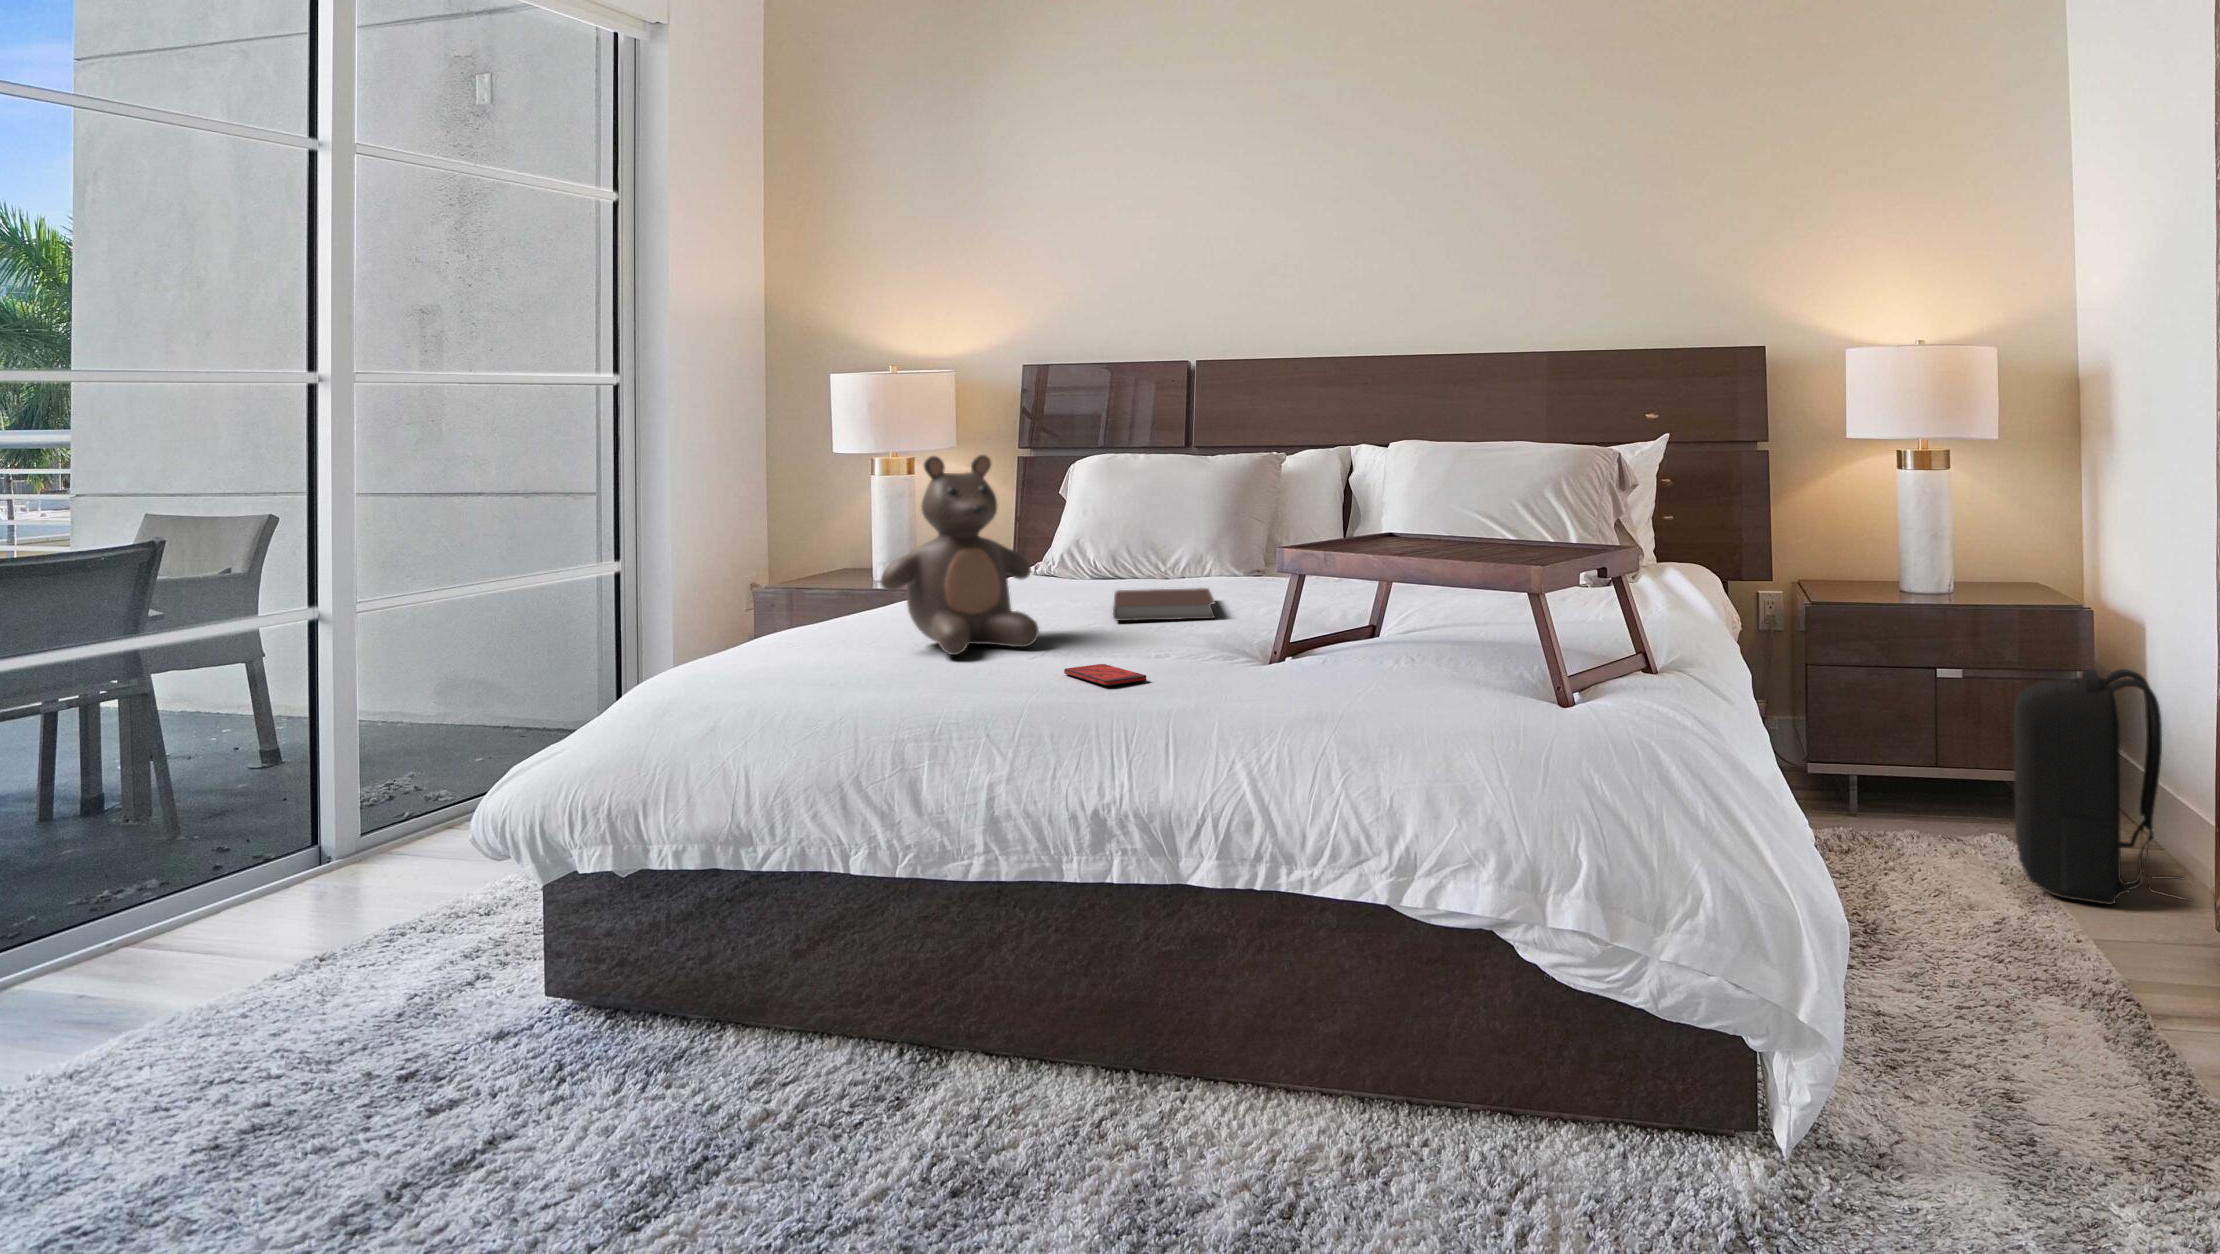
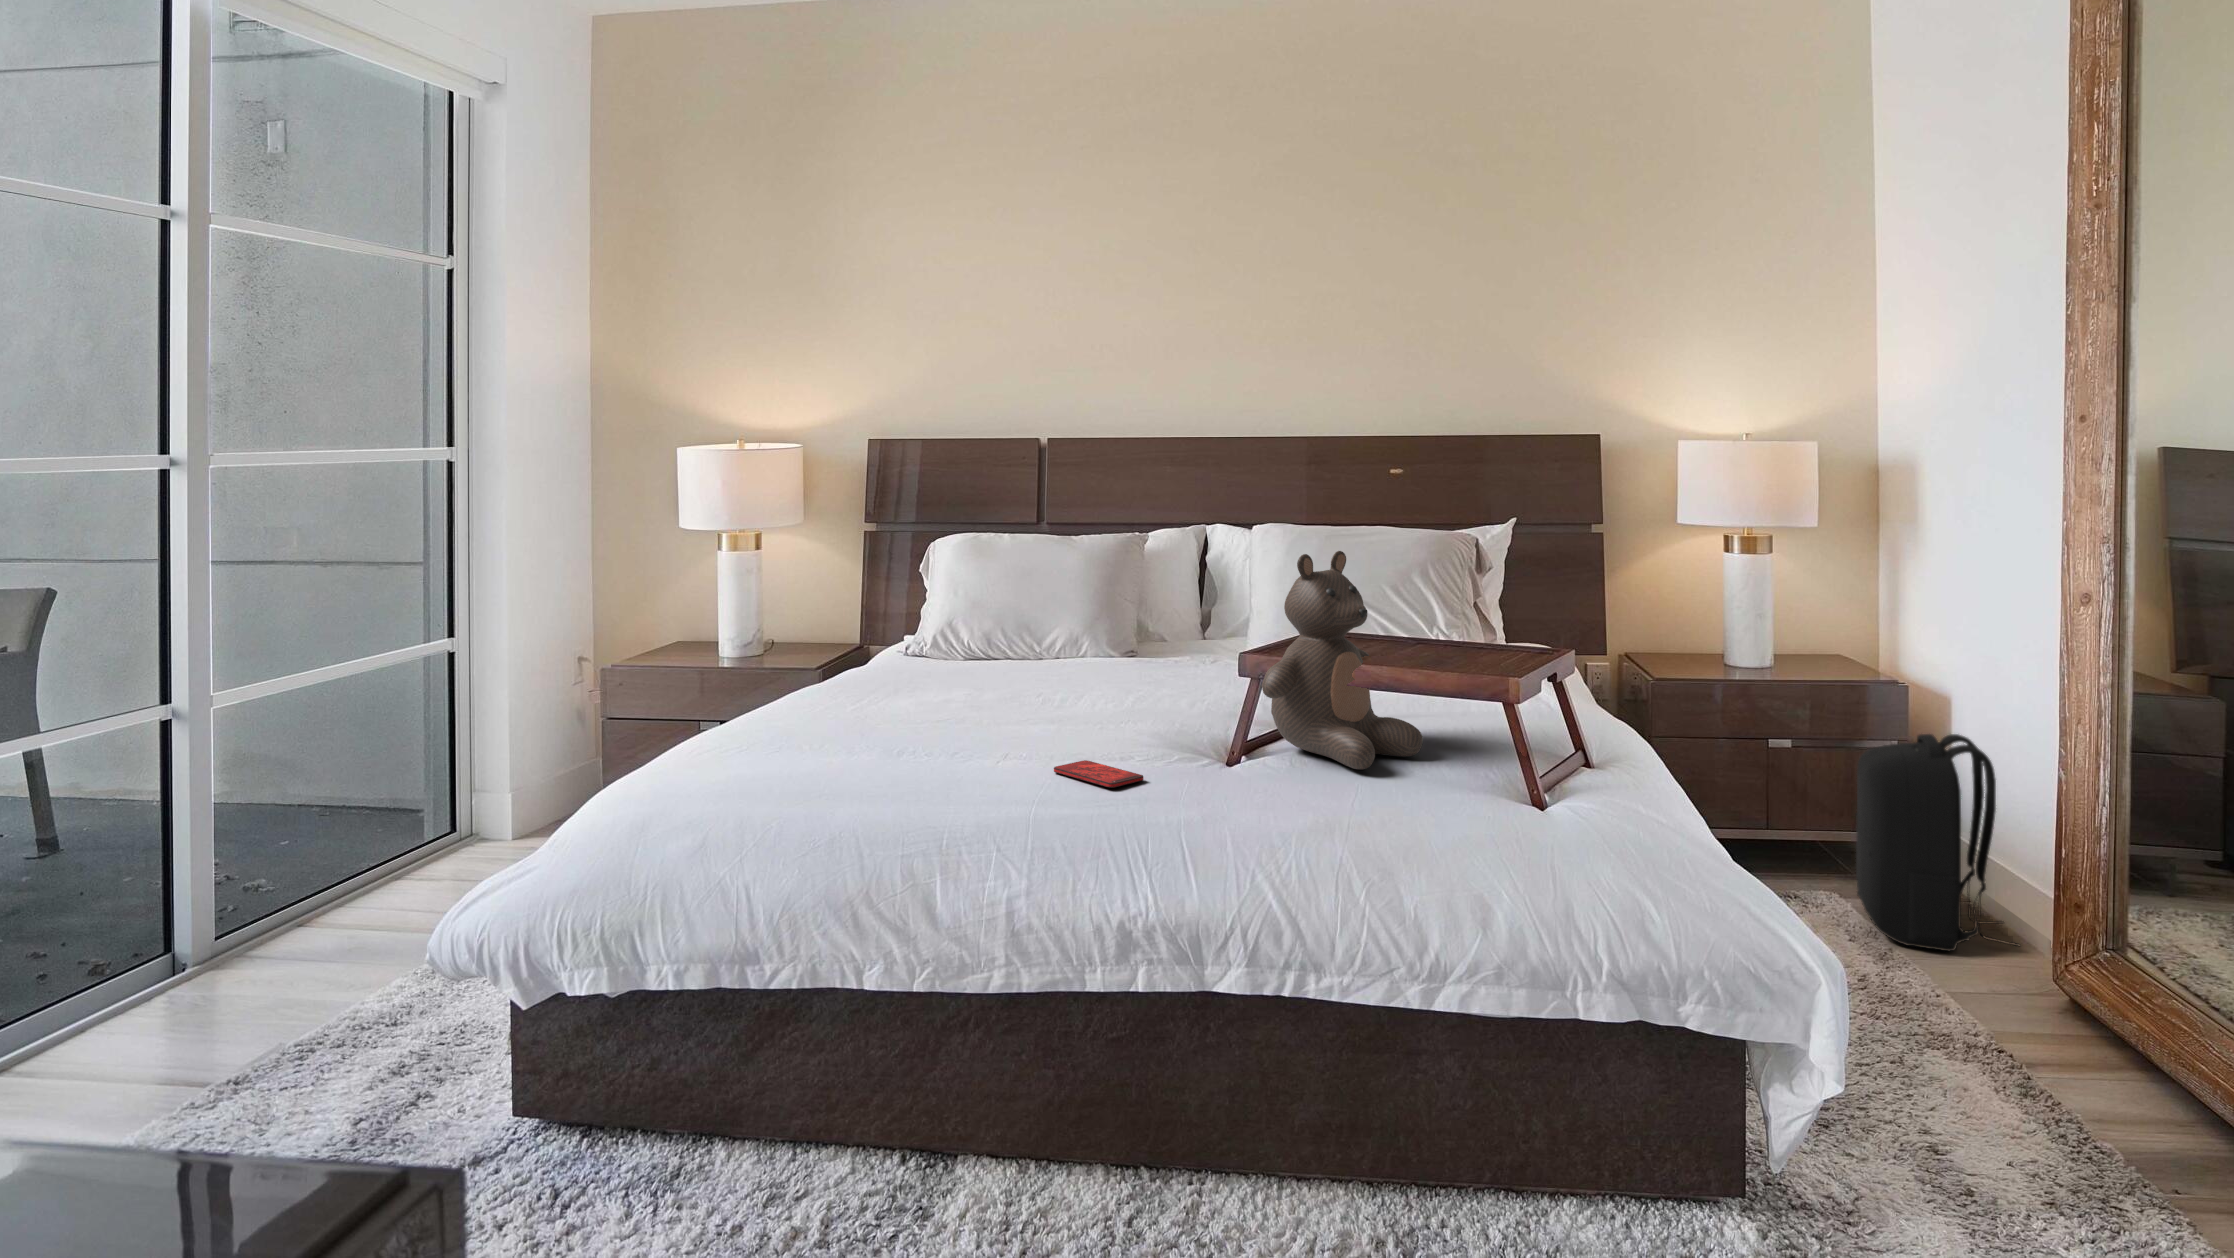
teddy bear: present [881,455,1039,655] -> present [1262,551,1423,769]
notebook: present [1113,588,1215,621] -> none [1030,663,1148,703]

